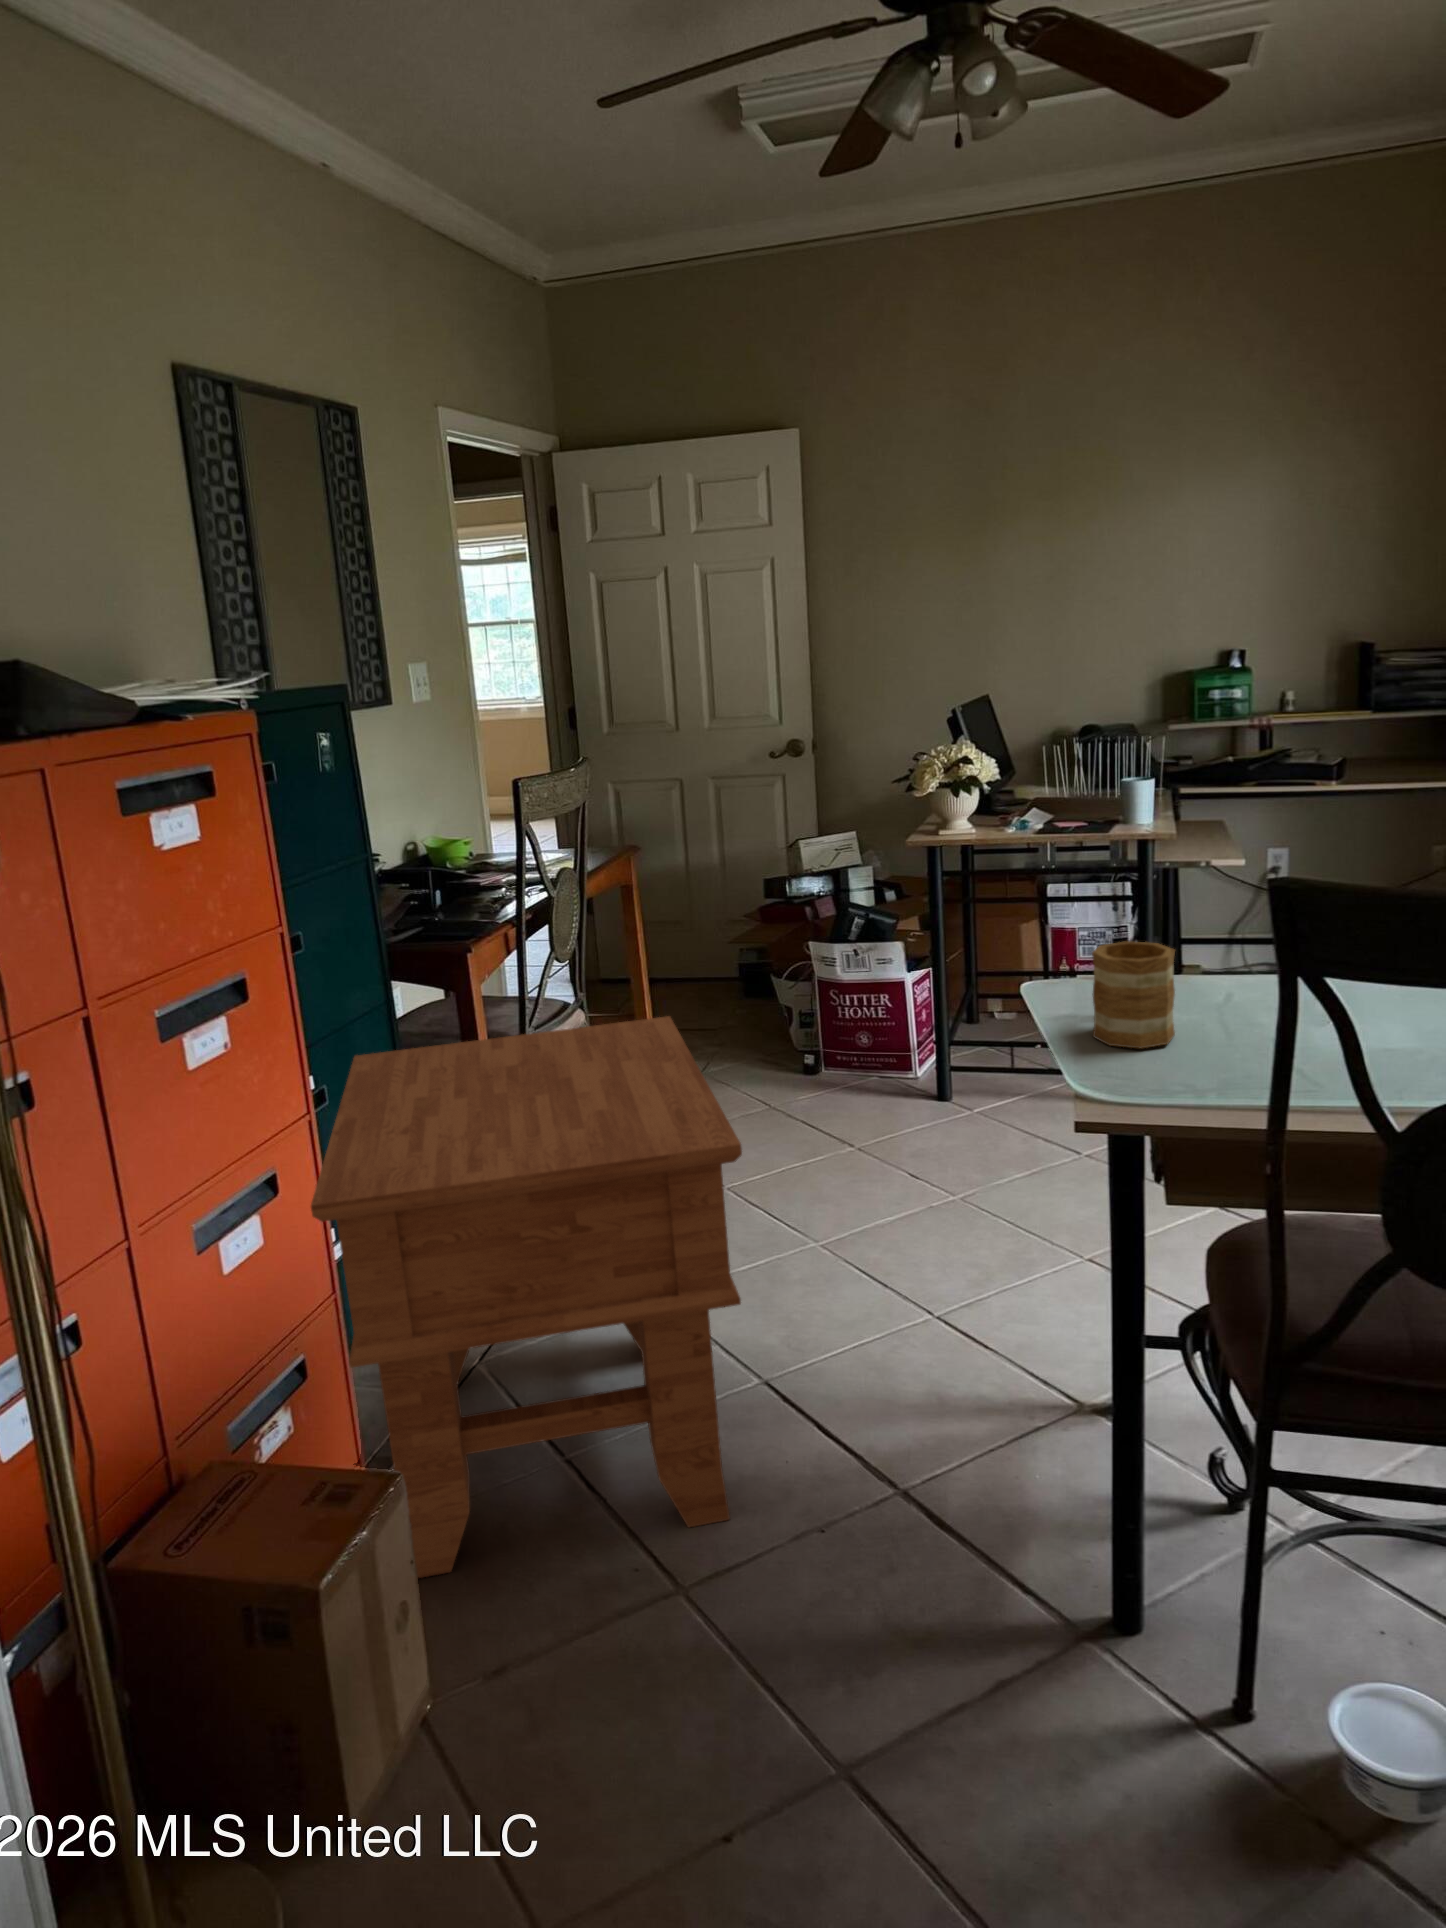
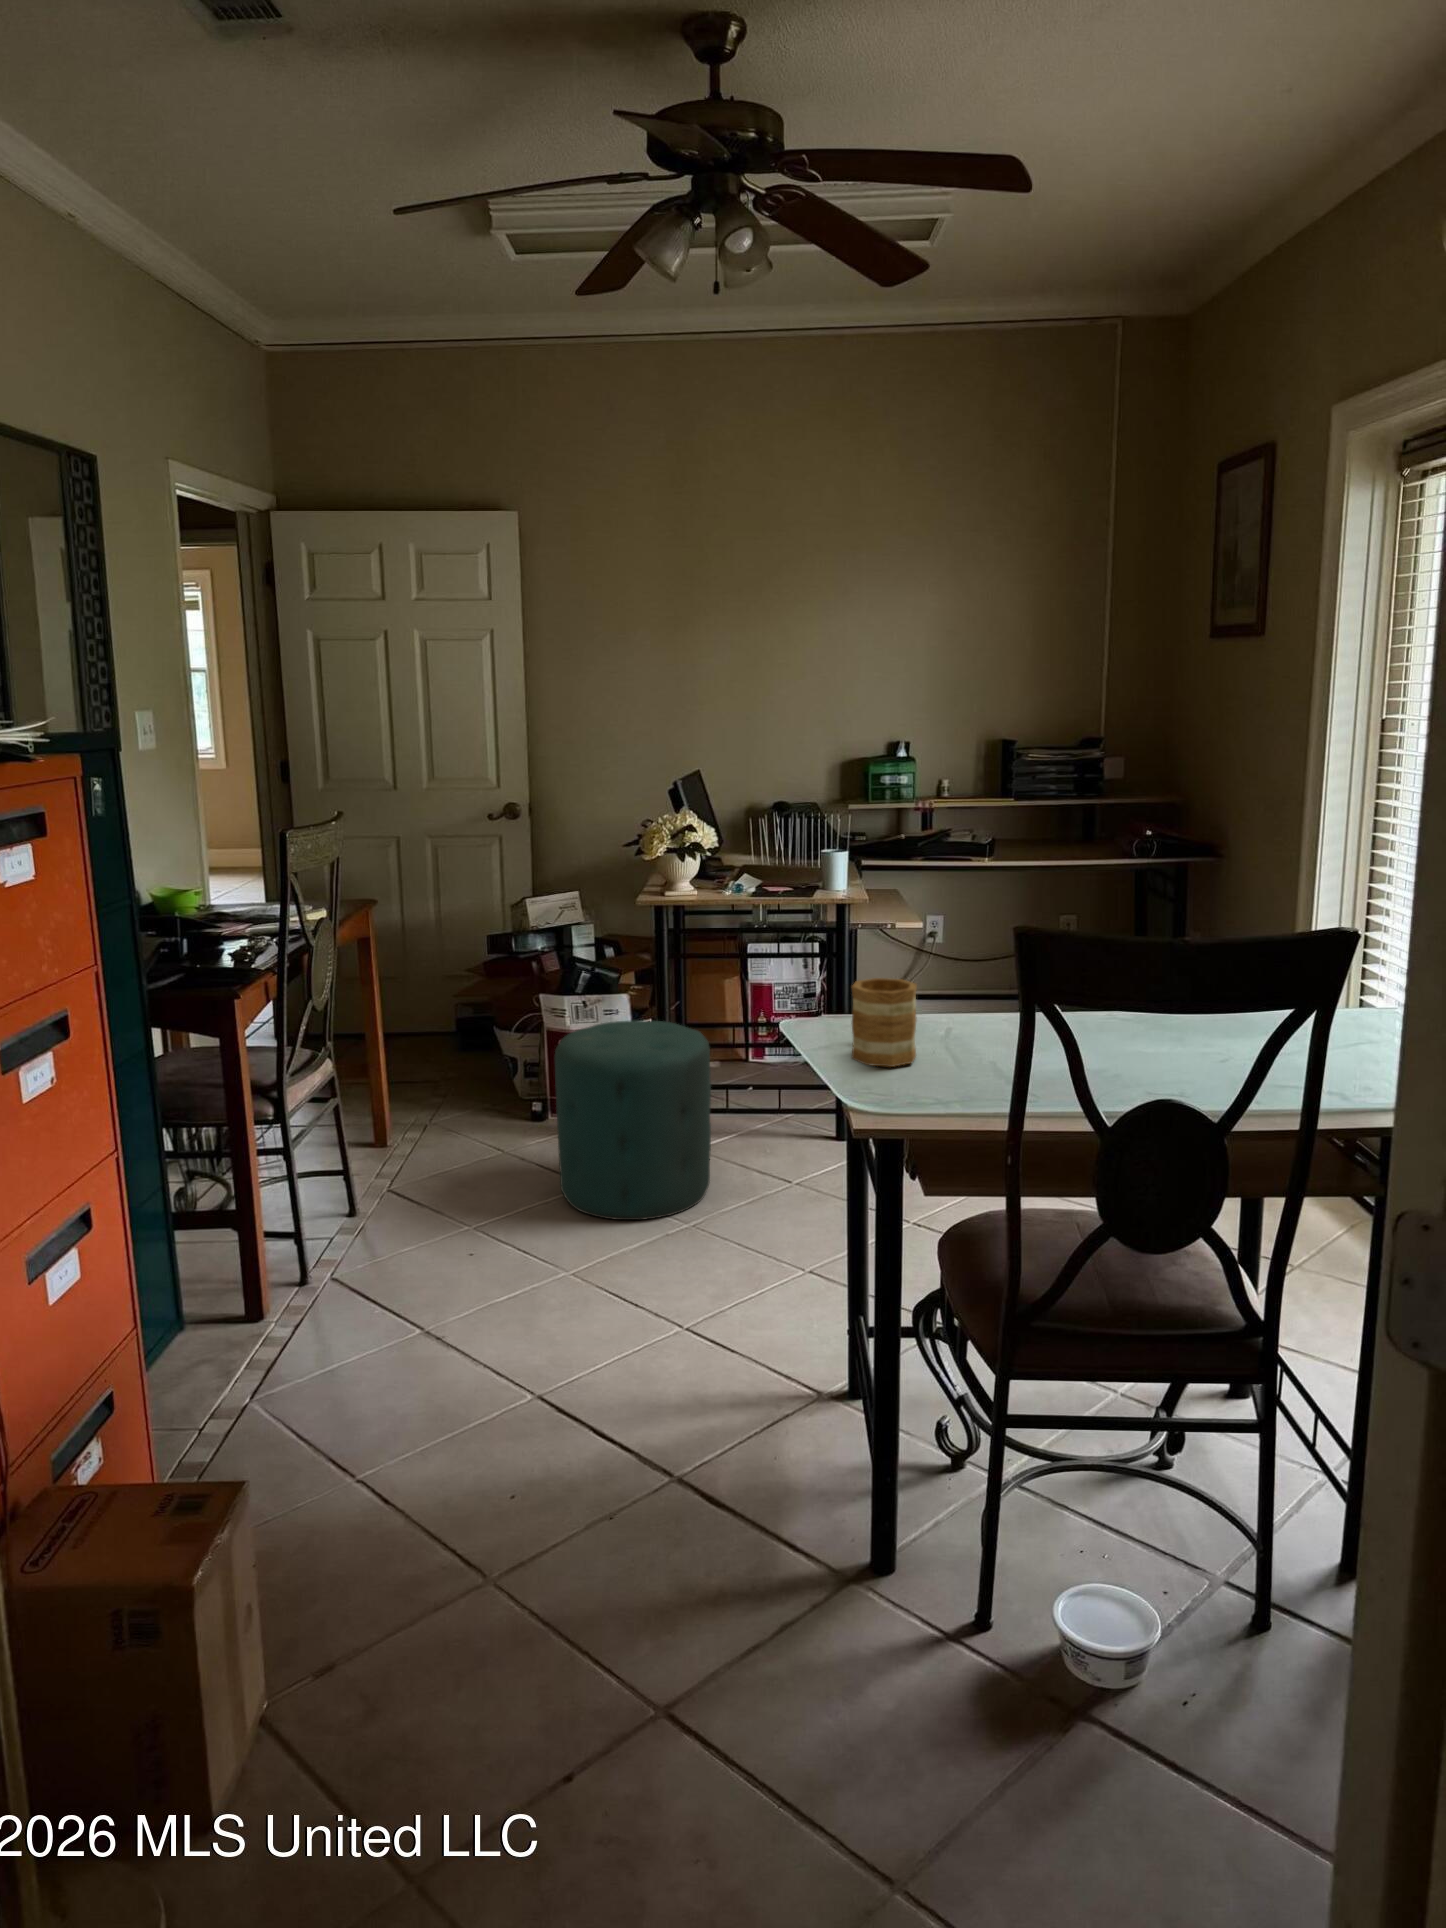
ottoman: none [811,973,984,1191] -> present [554,1020,711,1220]
side table: present [311,1016,742,1578] -> none [127,1056,549,1620]

